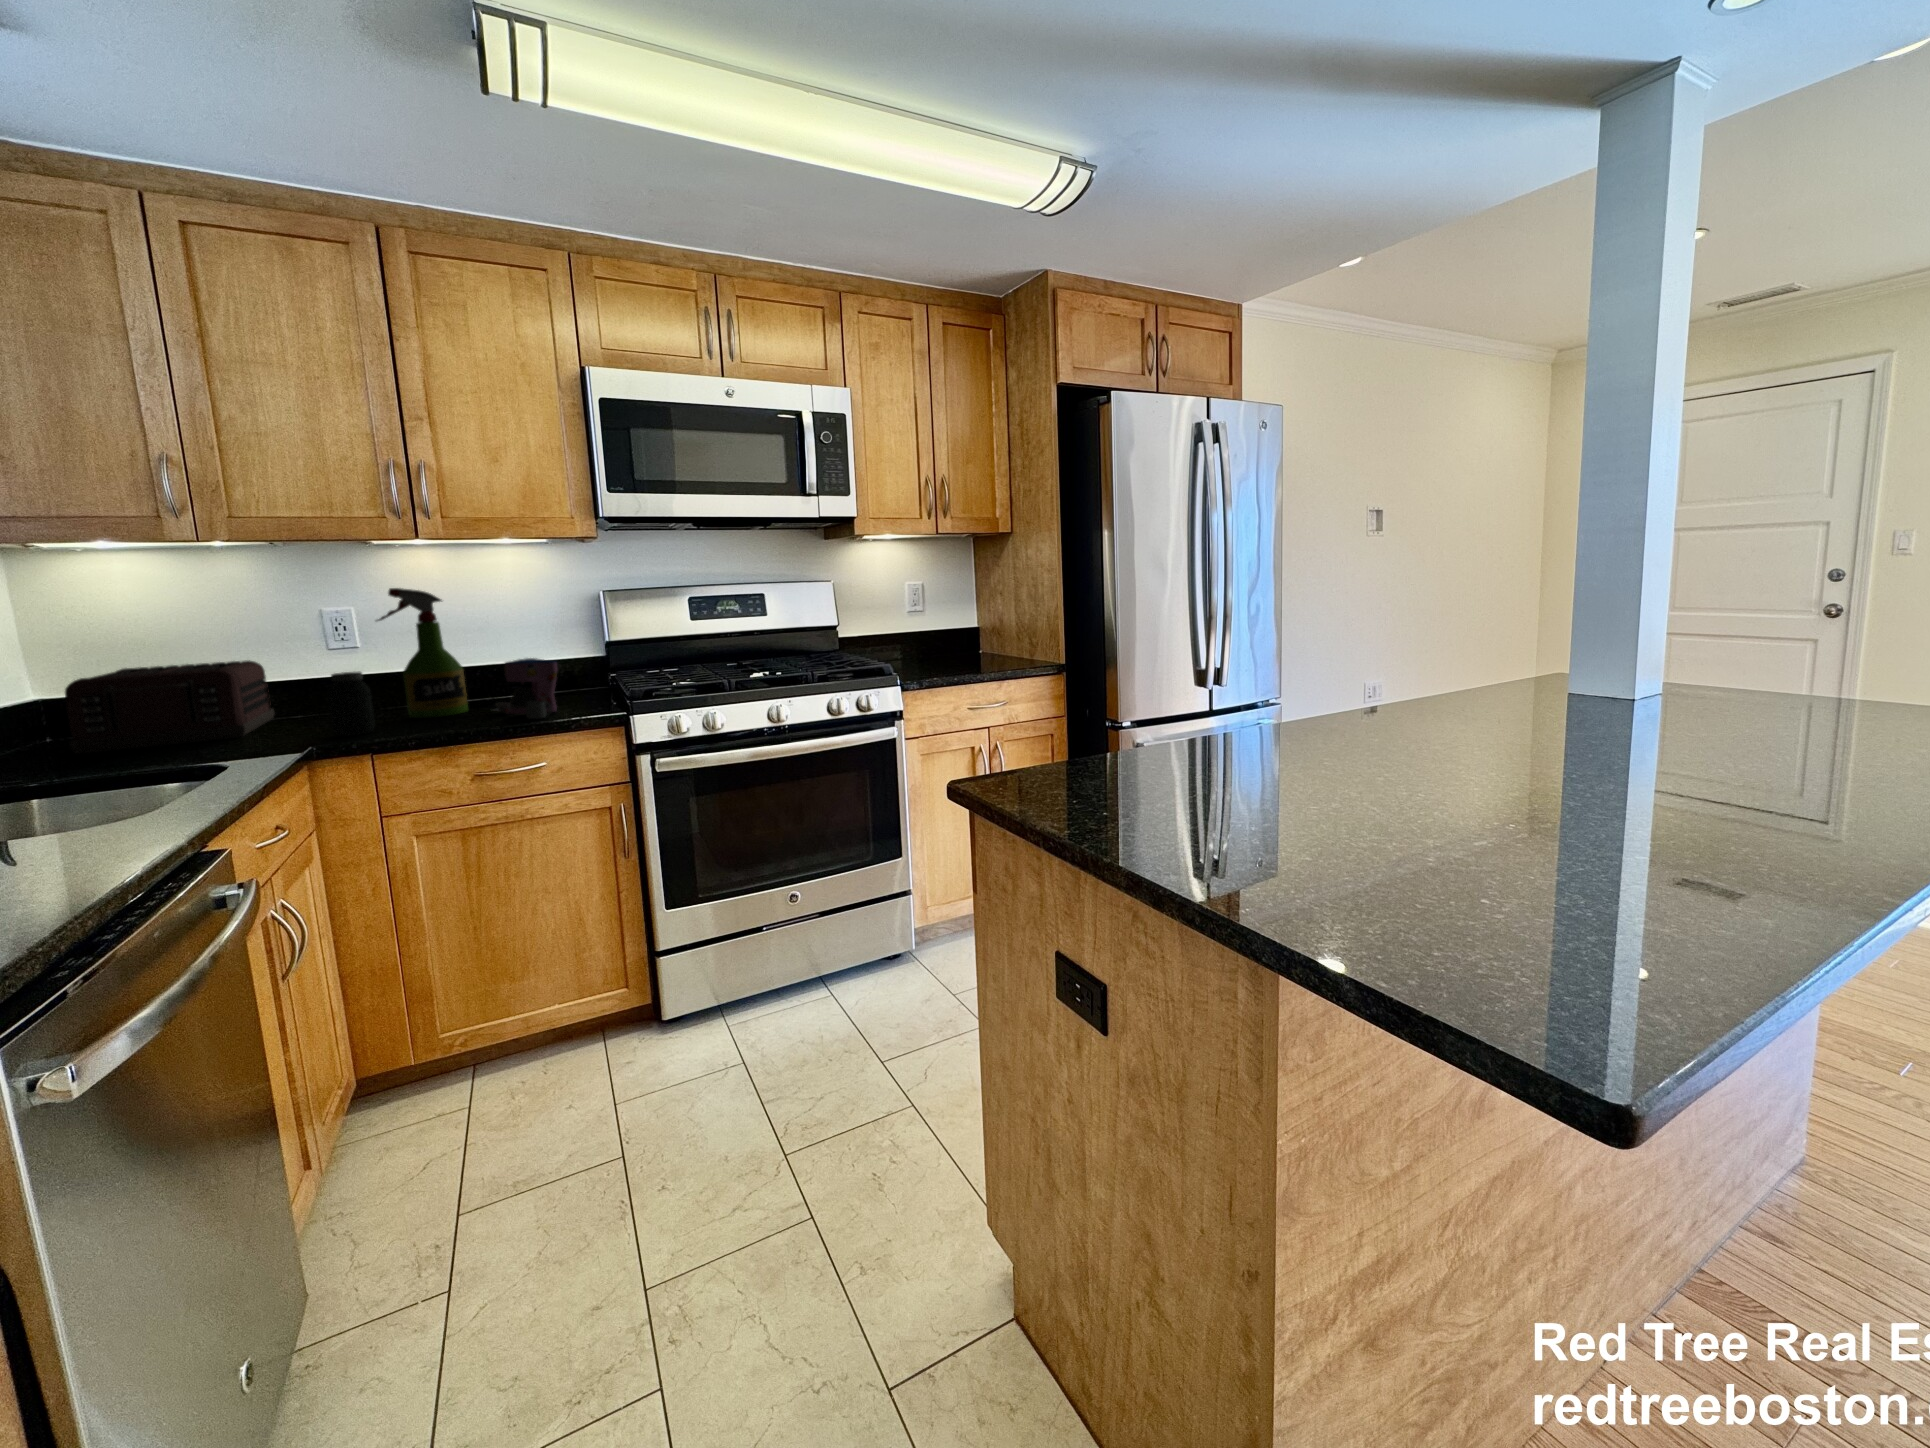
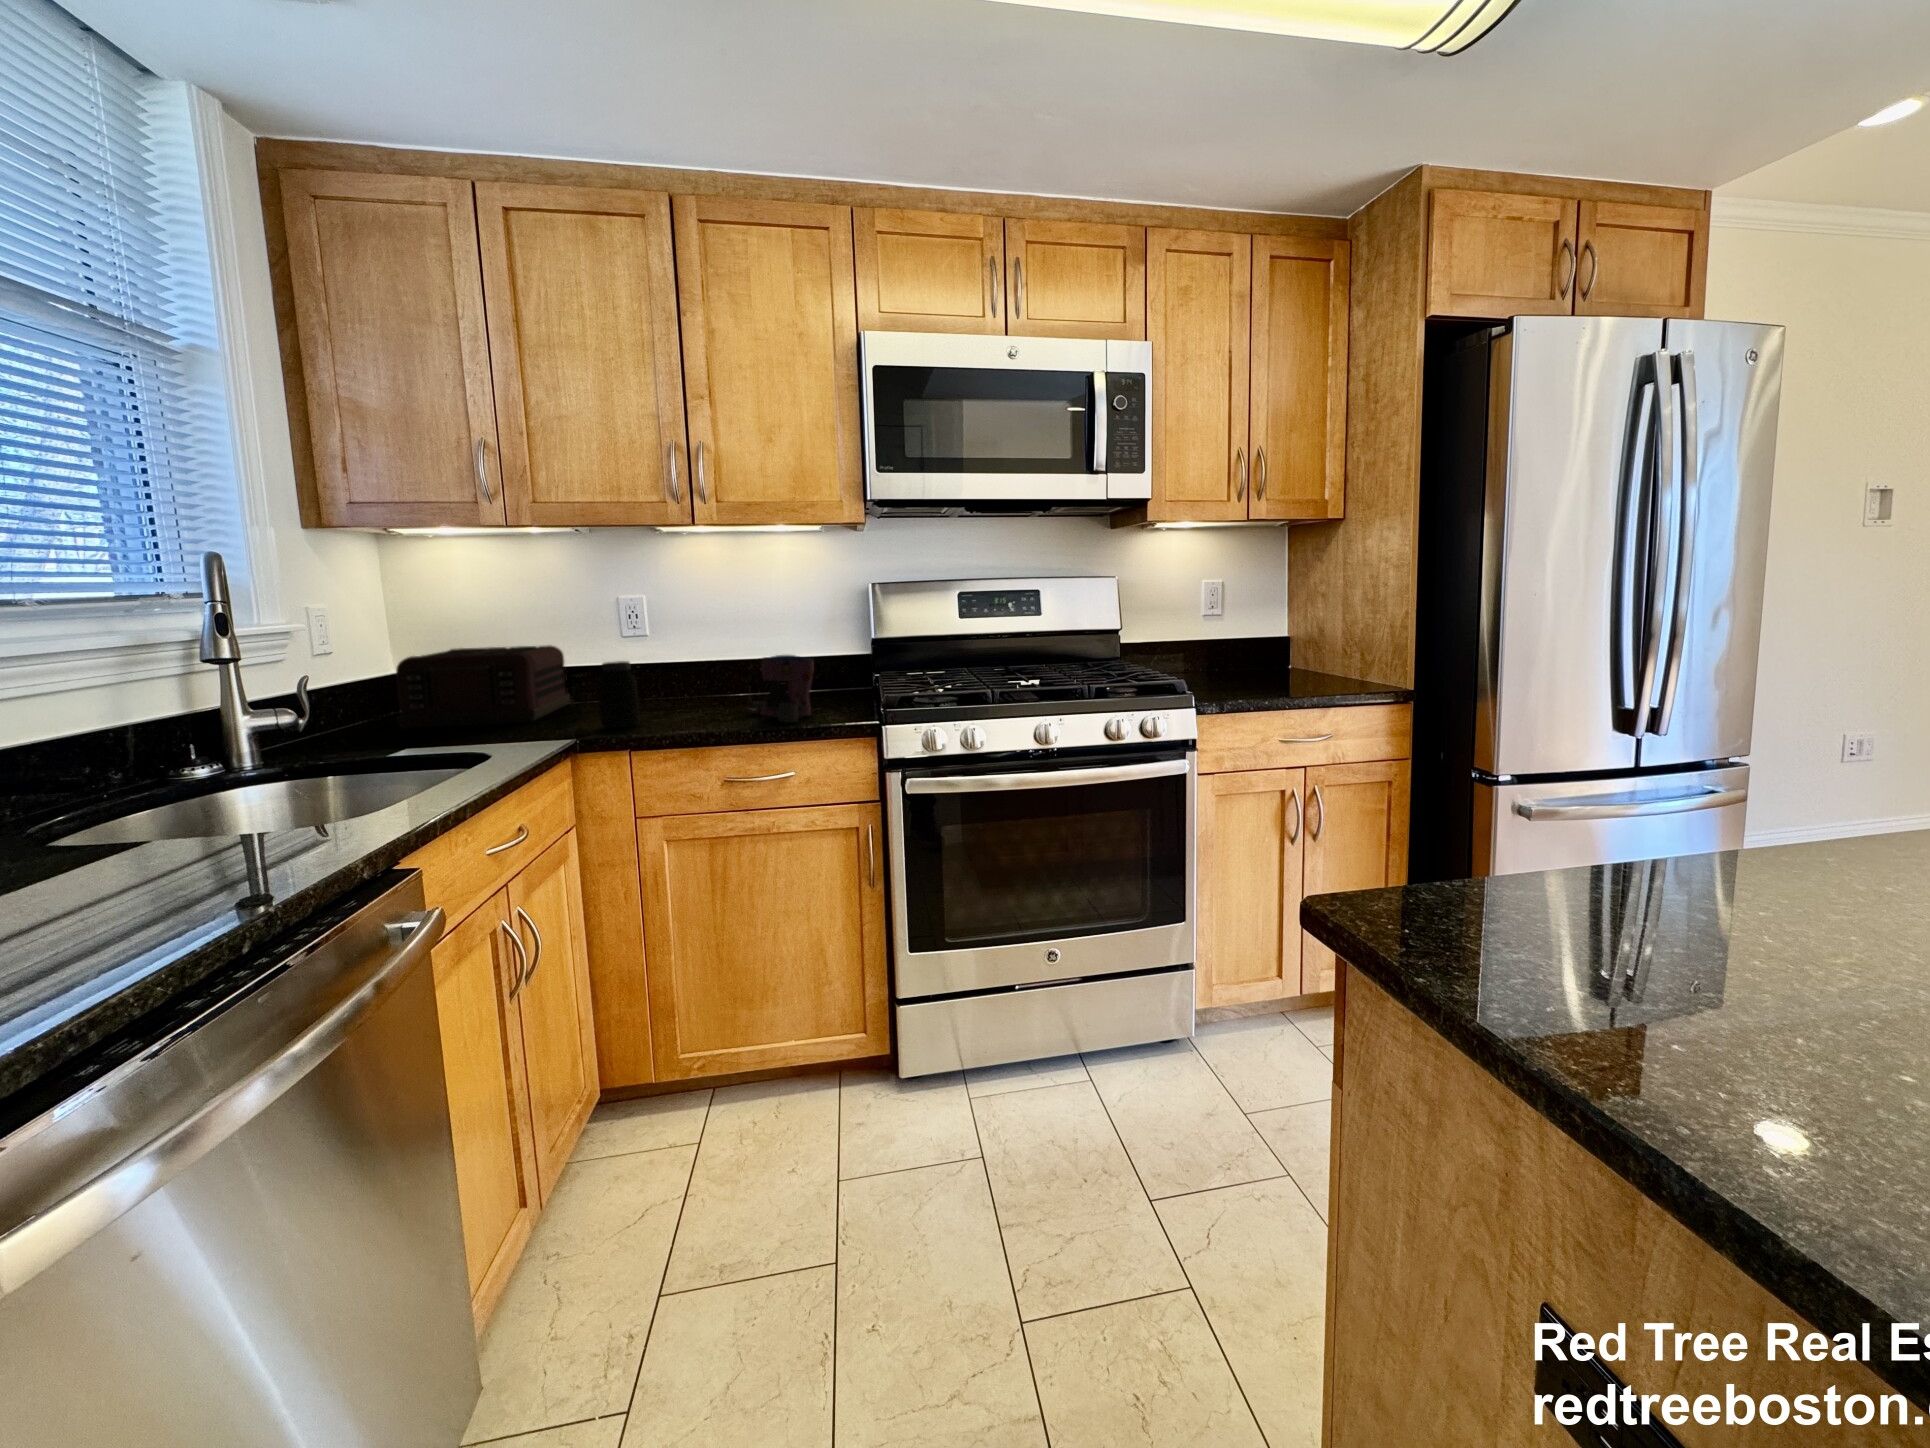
spray bottle: present [377,588,468,718] -> none [650,575,731,713]

